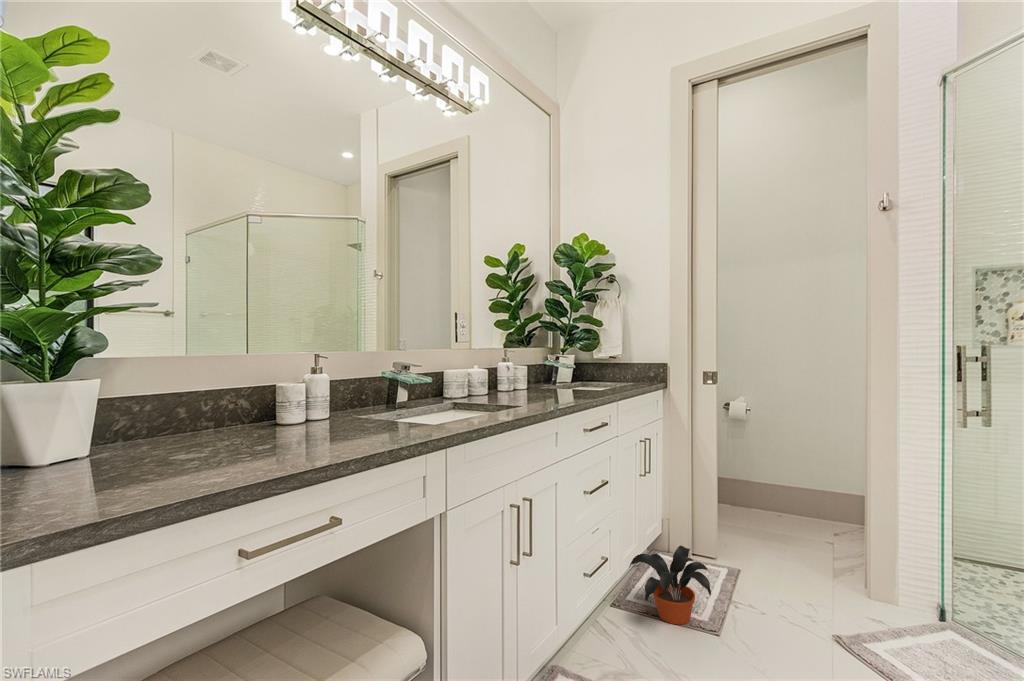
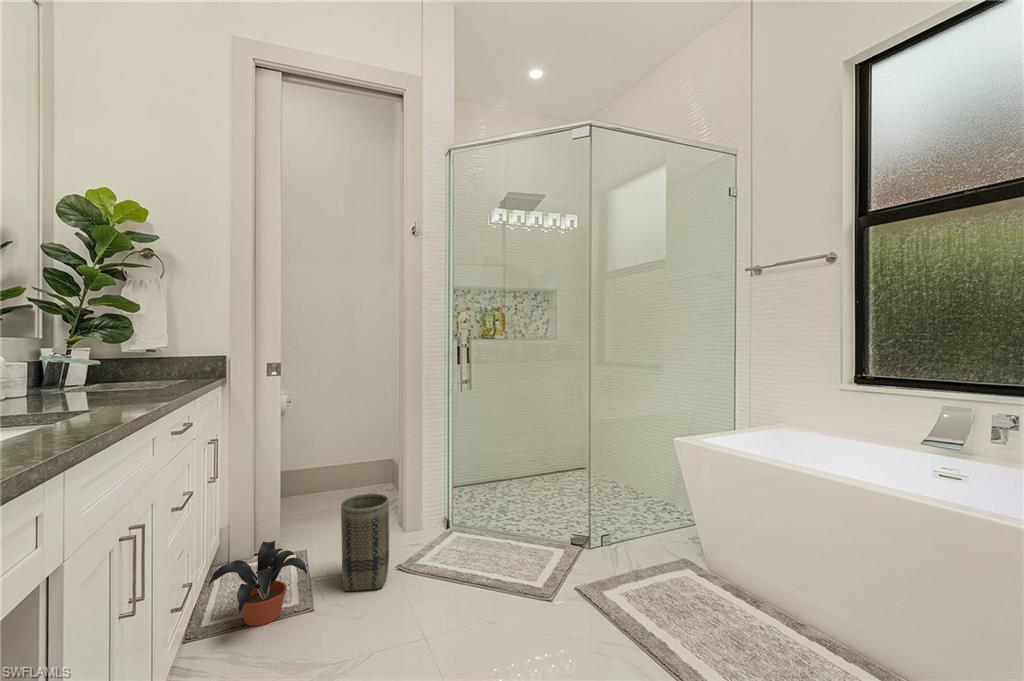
basket: none [757,531,819,651] -> present [341,494,389,591]

